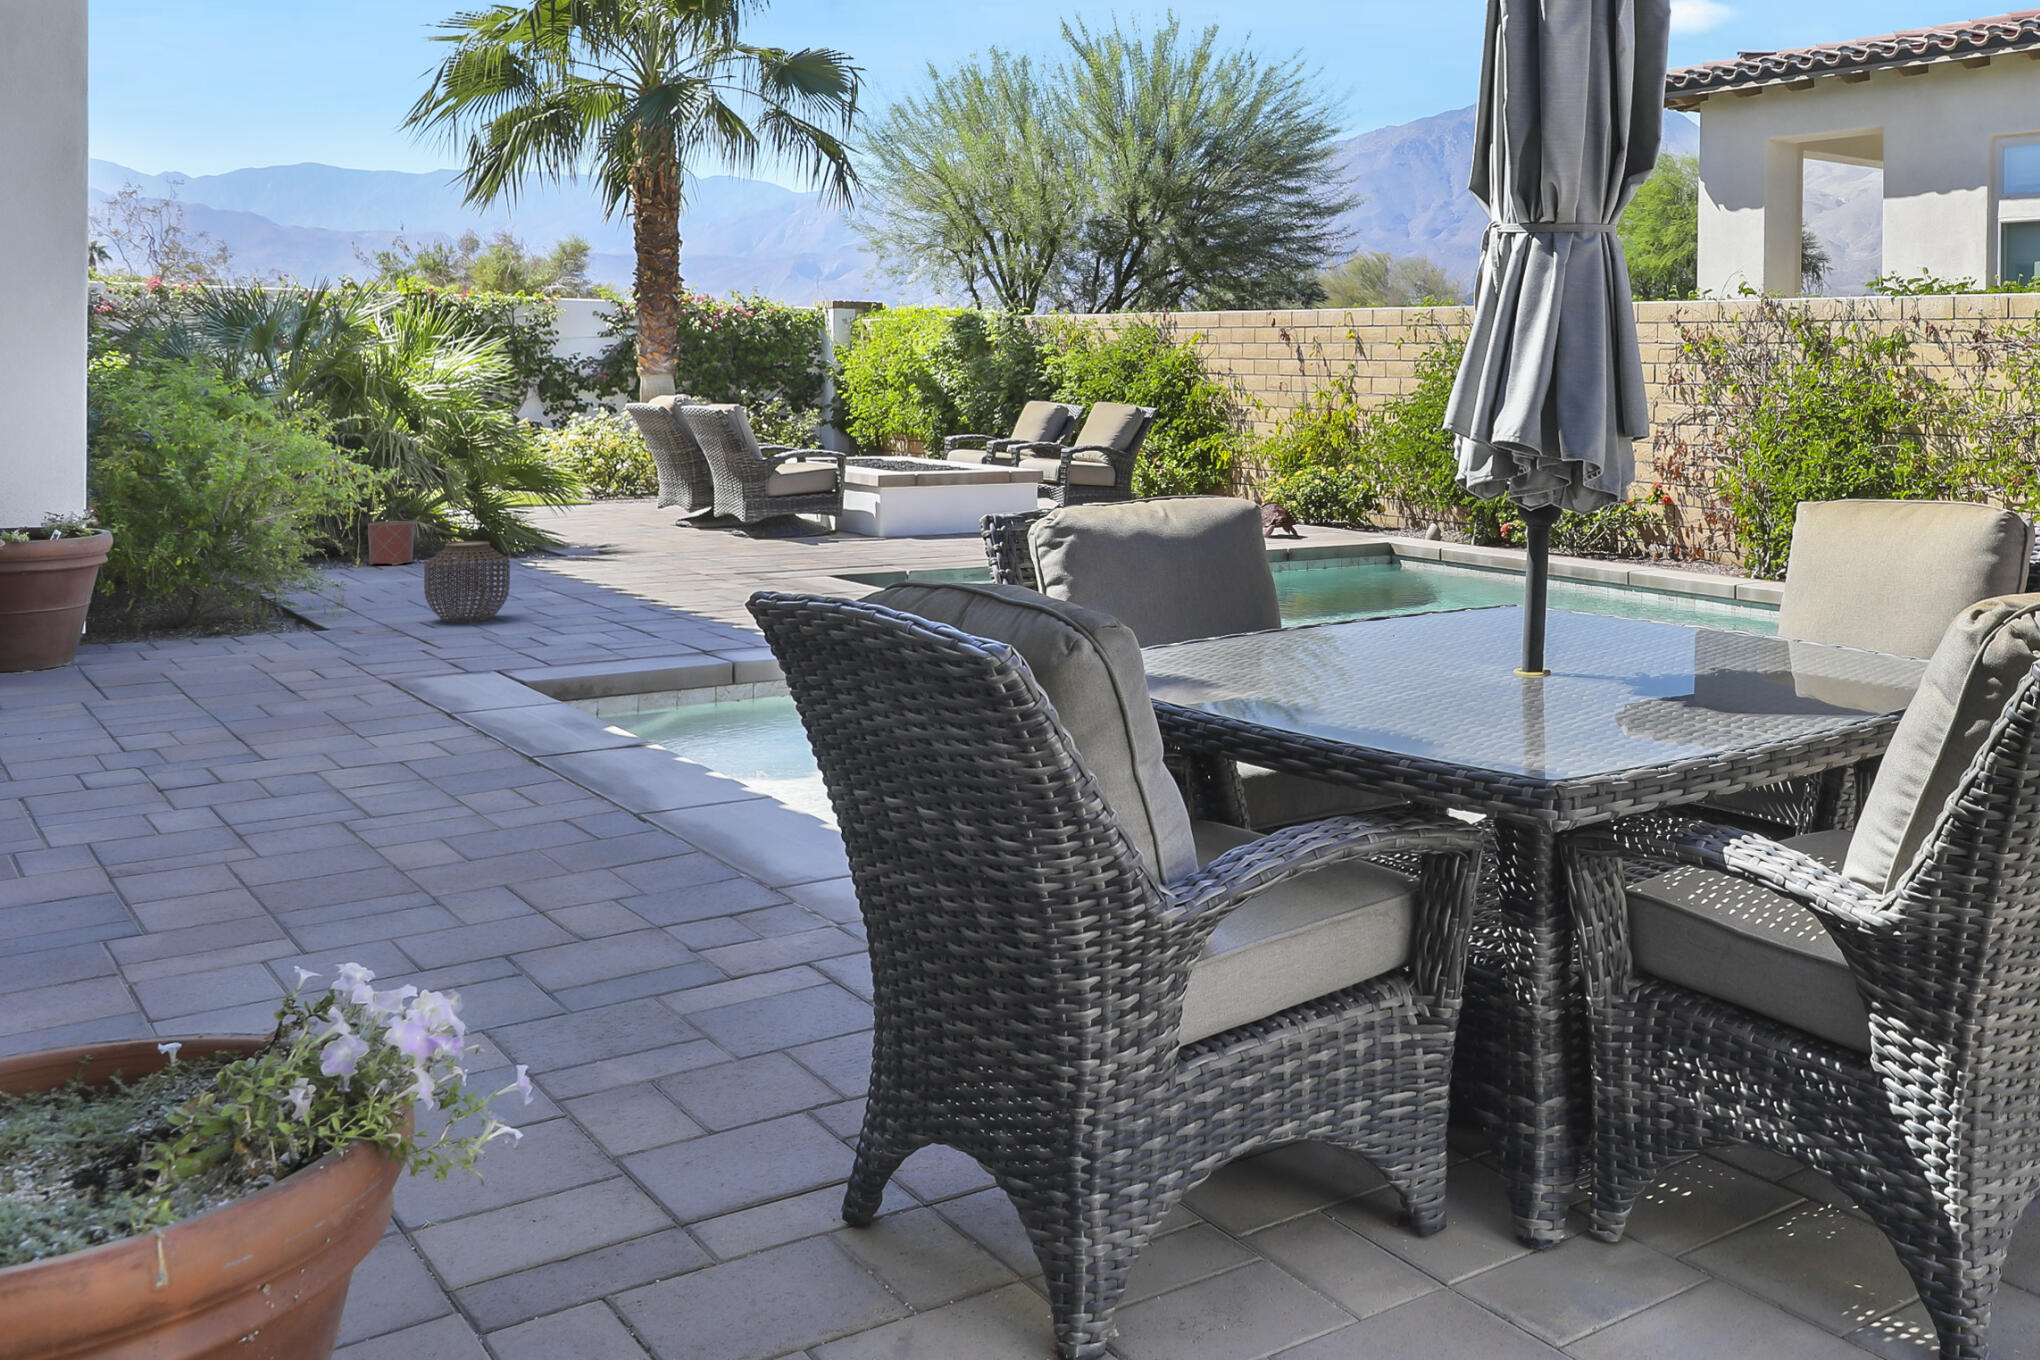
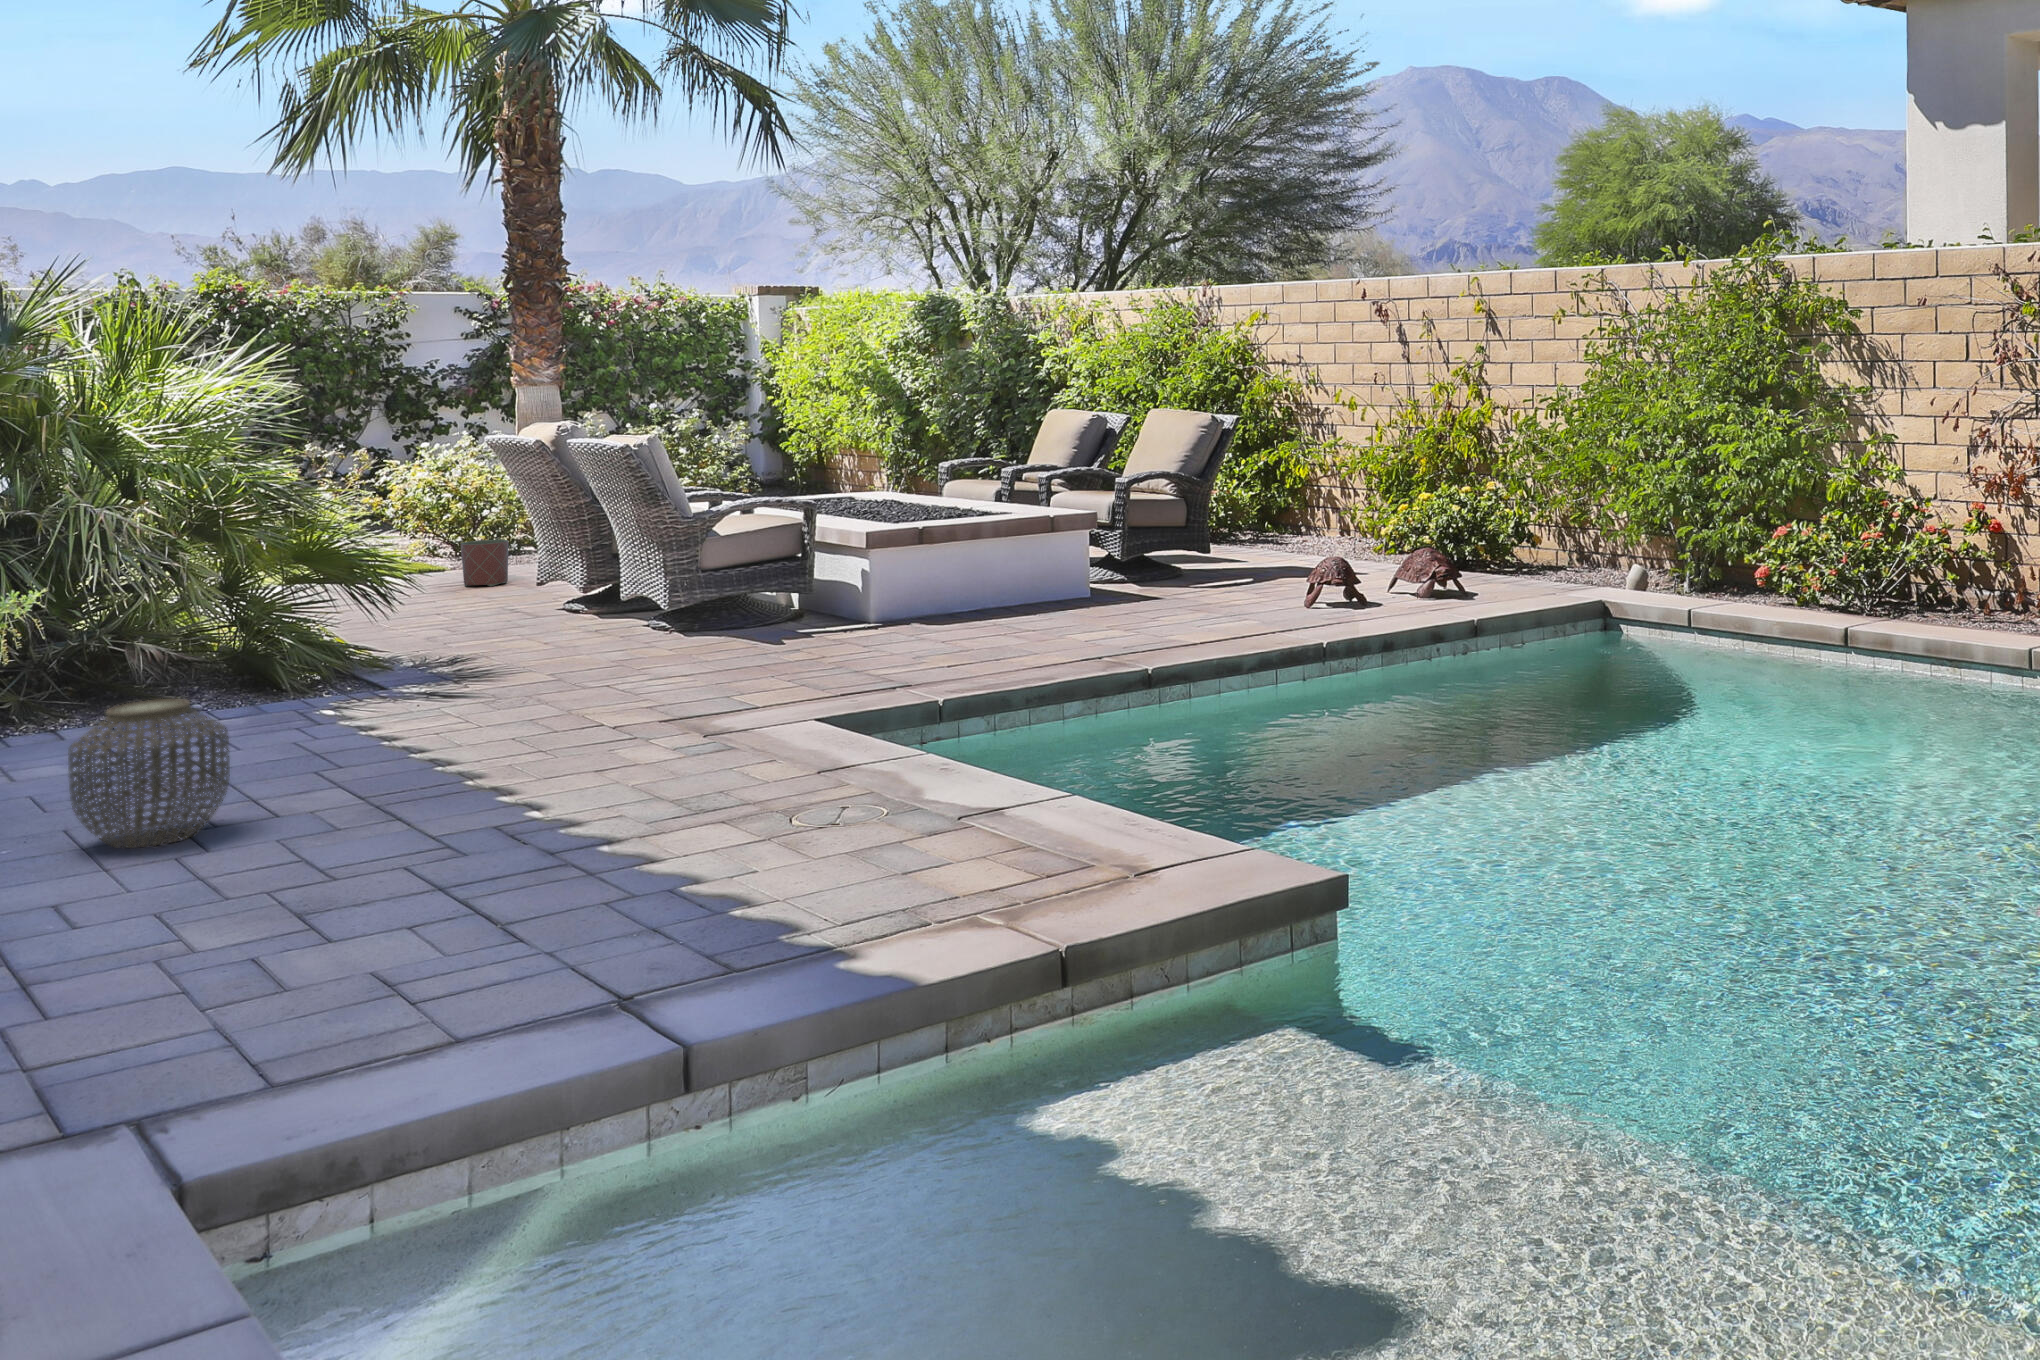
planter: present [368,521,414,565] -> present [461,540,508,587]

